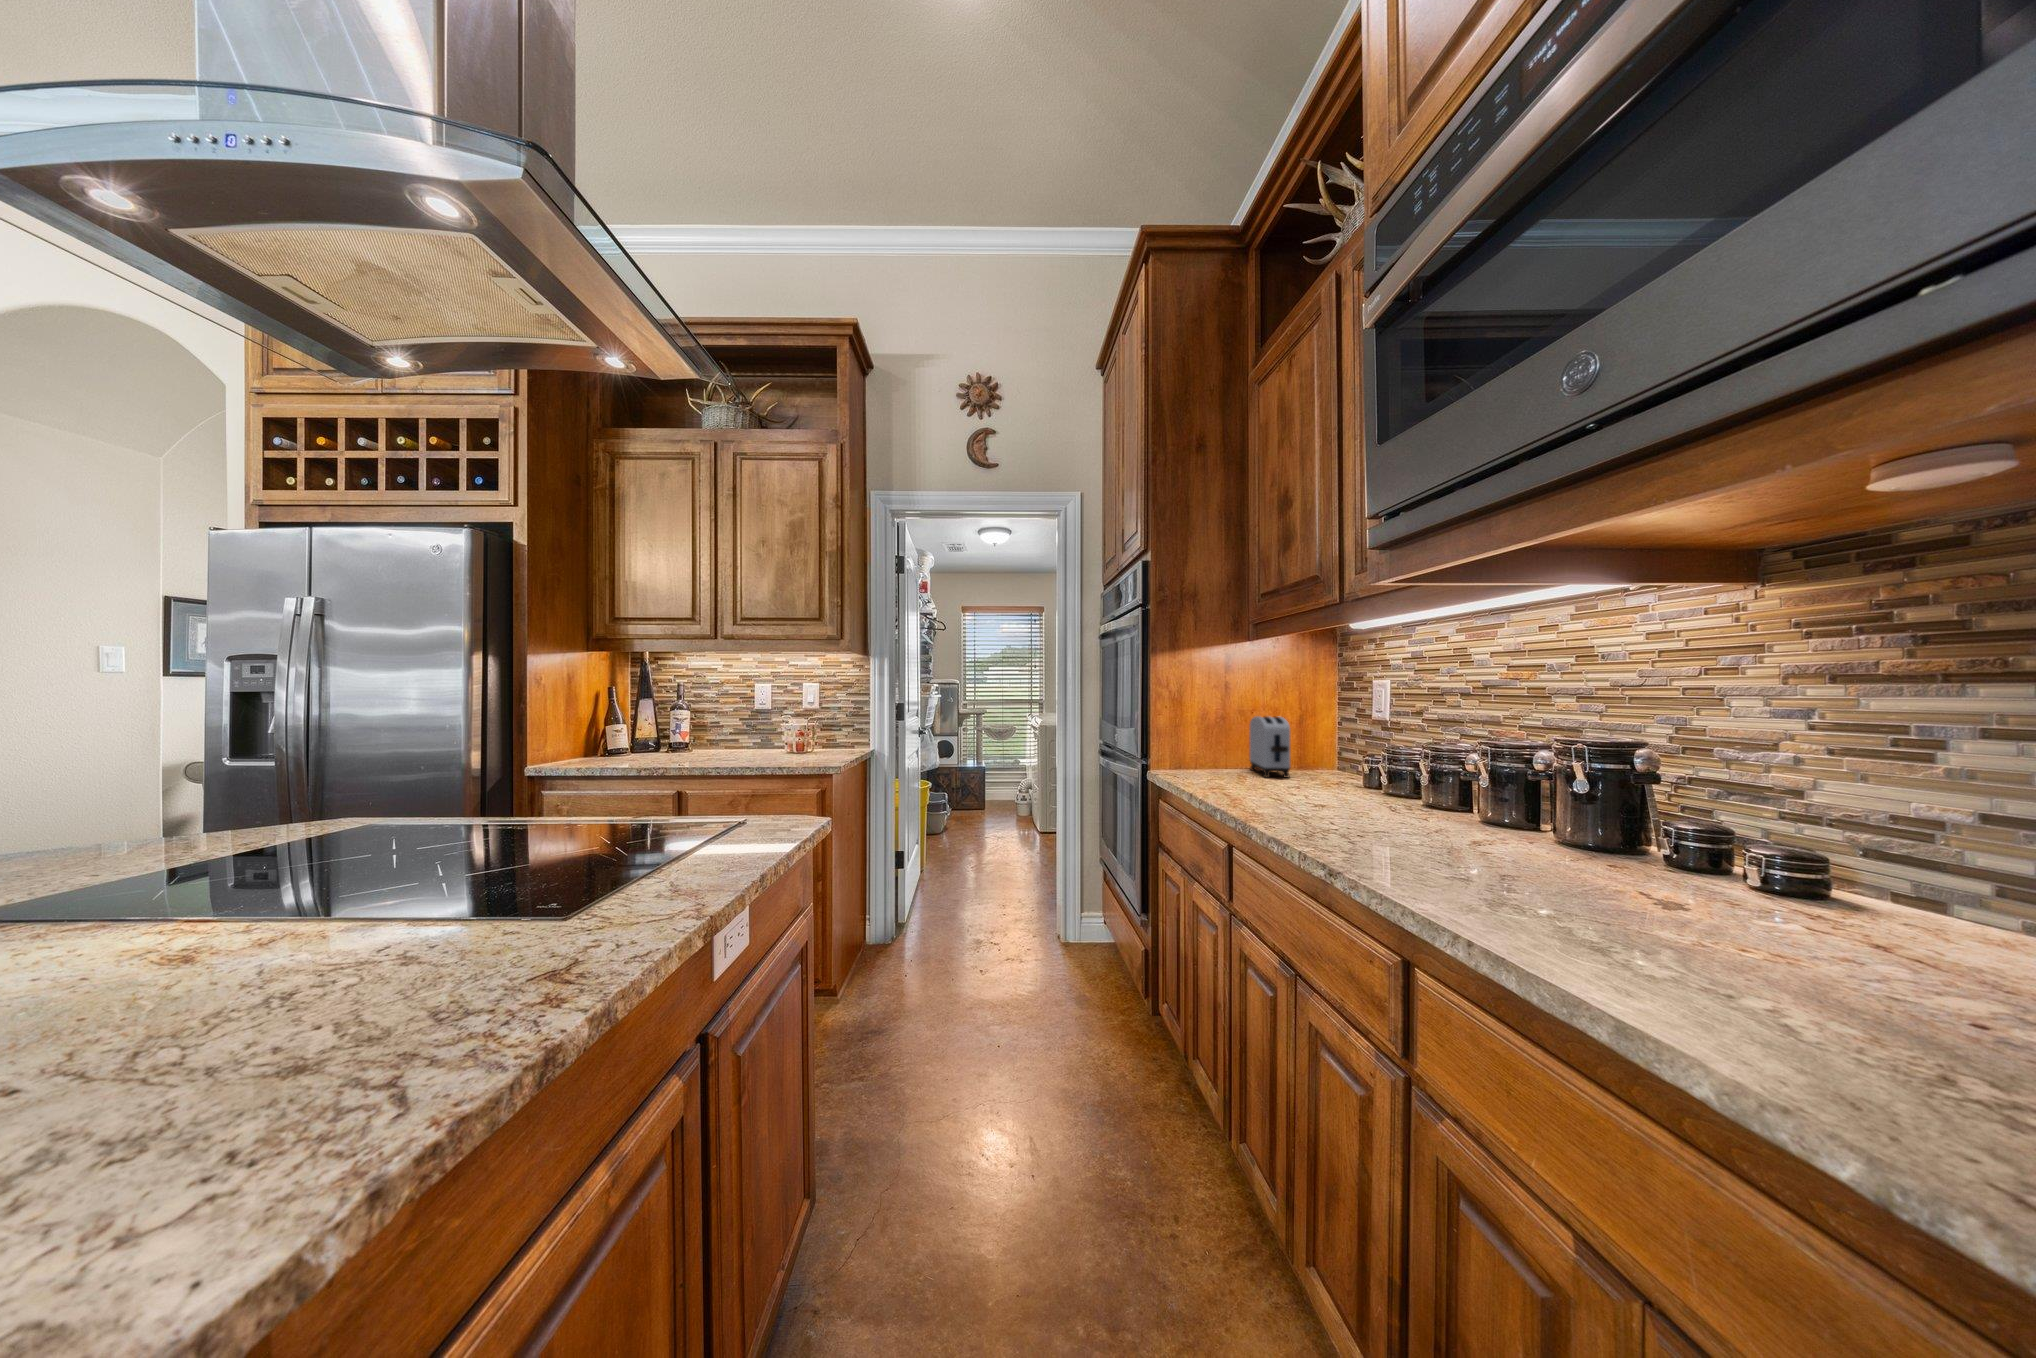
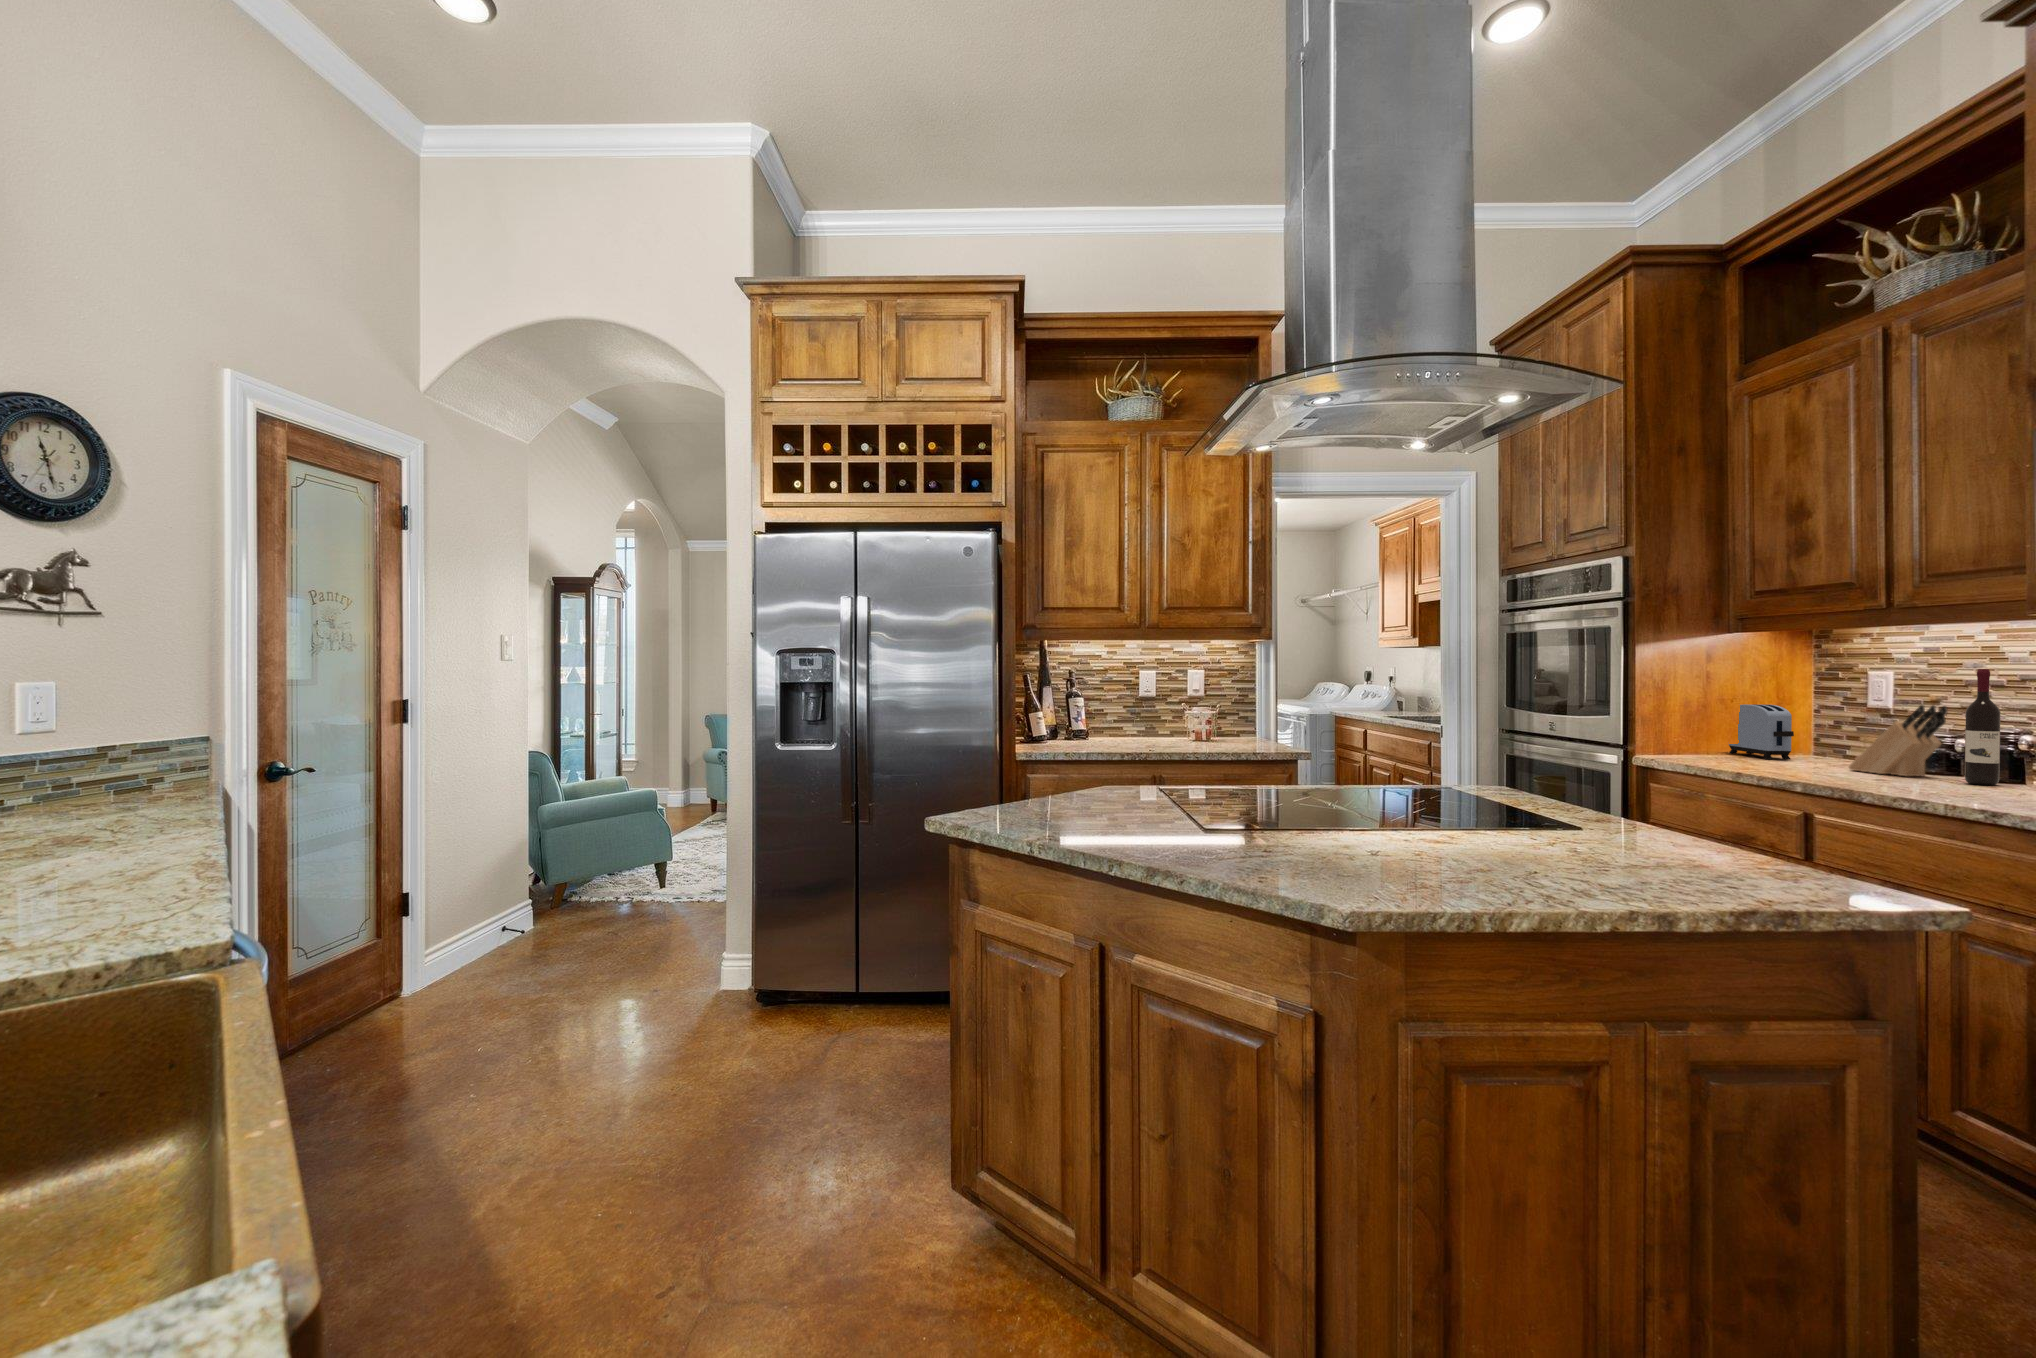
wine bottle: none [1391,670,1427,817] -> present [1965,669,2000,785]
knife block: none [1309,715,1388,803] -> present [1849,705,1947,776]

